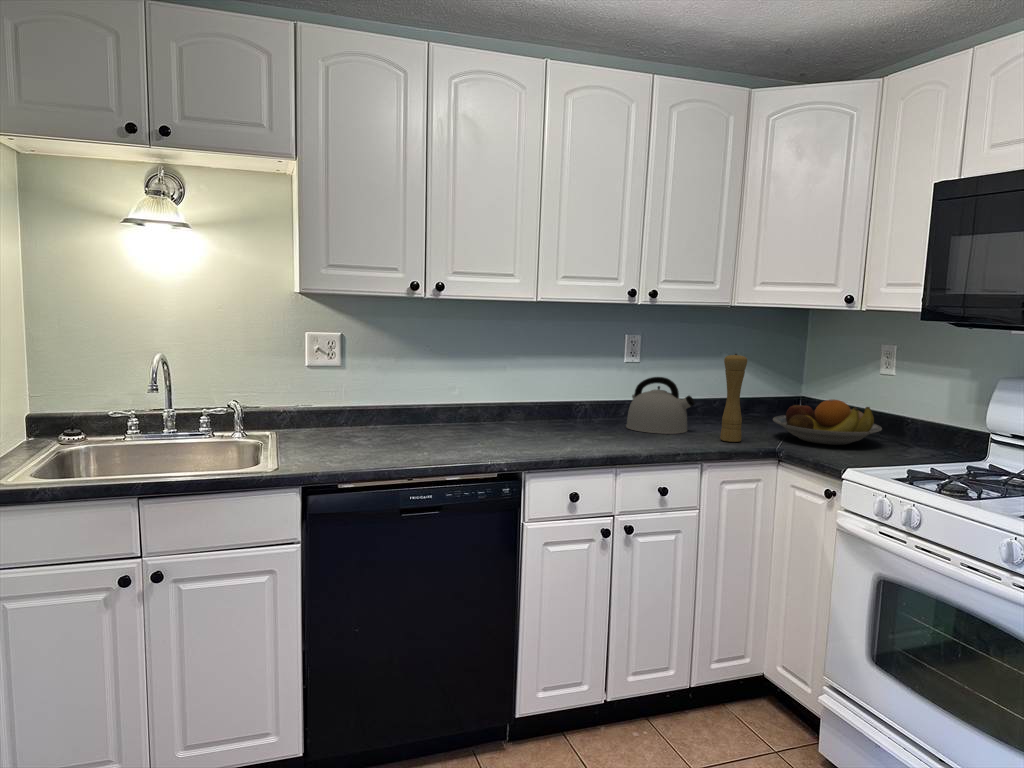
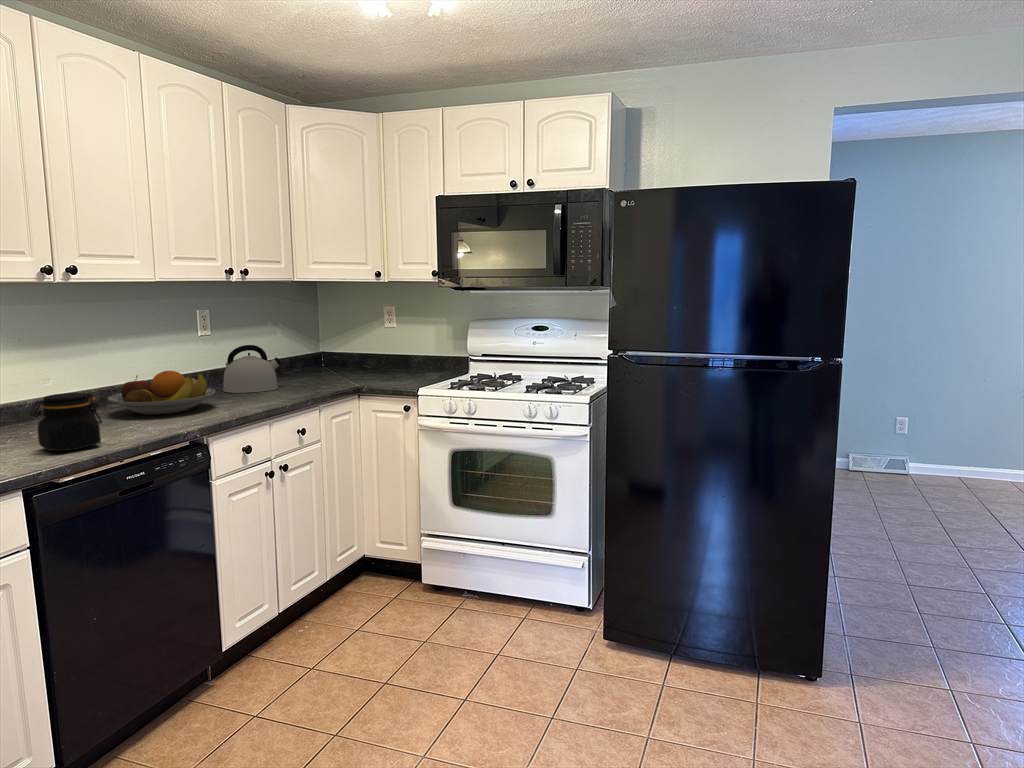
pepper mill: present [720,354,747,442] -> none [310,319,330,388]
fruit bowl: present [773,400,882,445] -> present [108,371,215,415]
jar: none [355,403,413,459] -> present [30,393,102,451]

